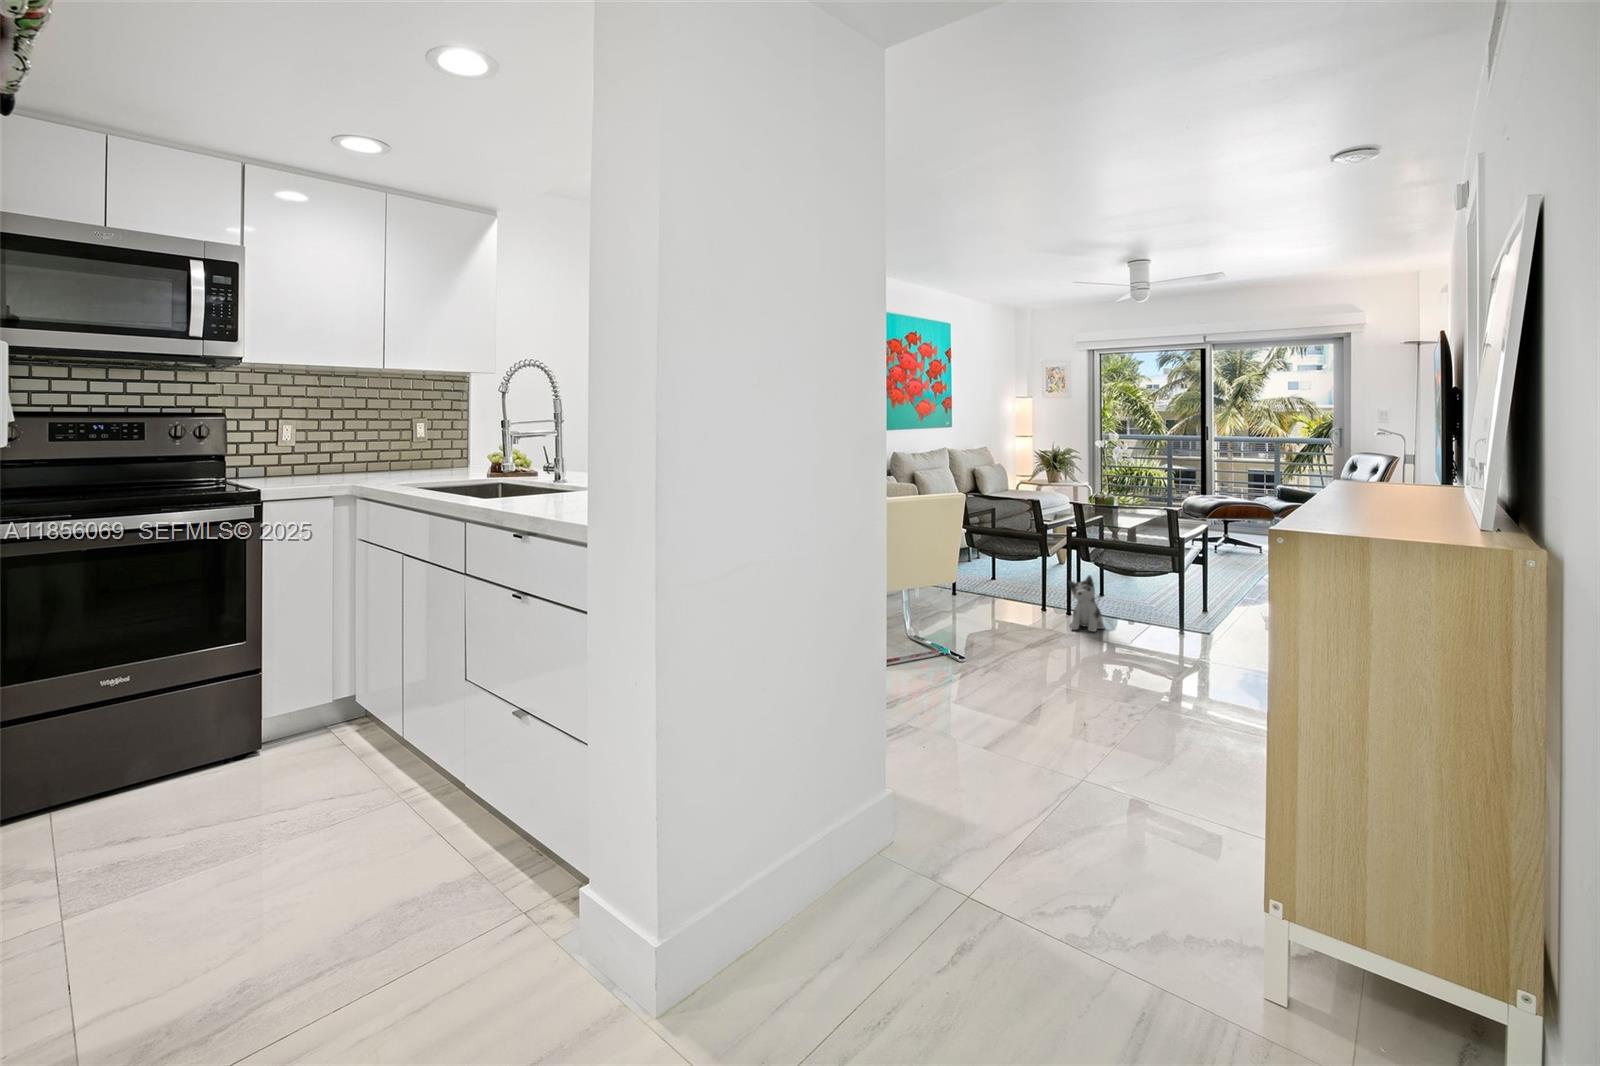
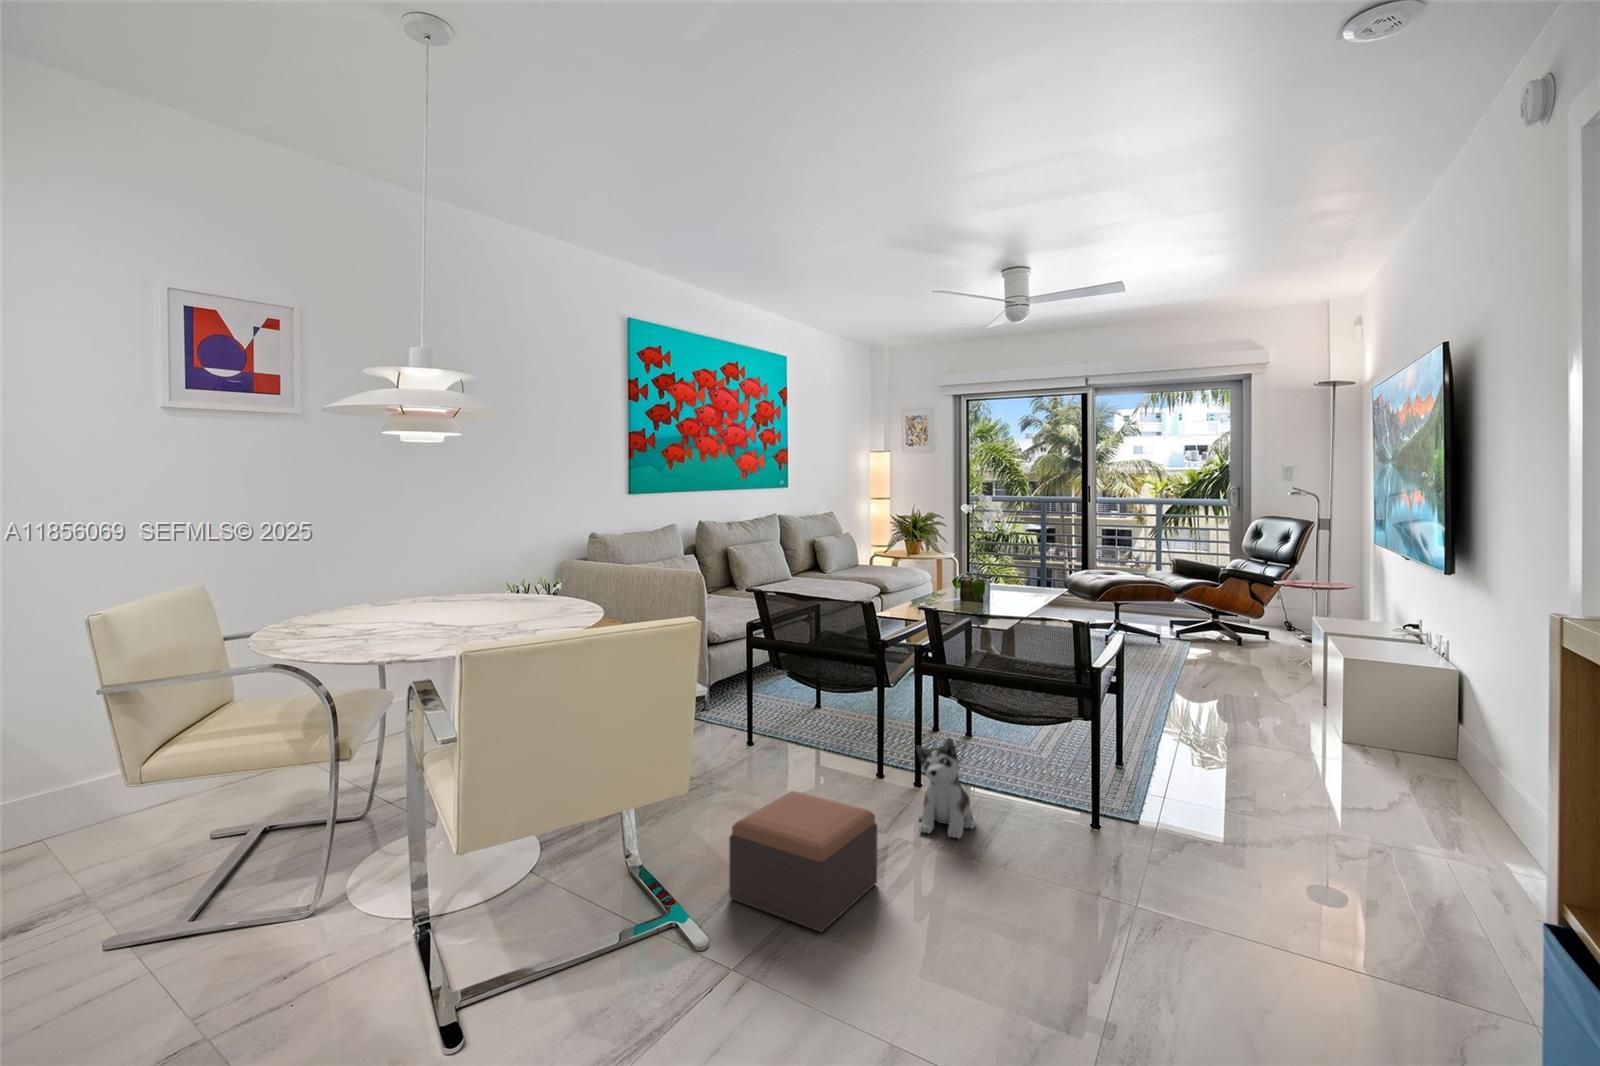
footstool: none [969,598,1049,656] -> present [729,791,878,932]

